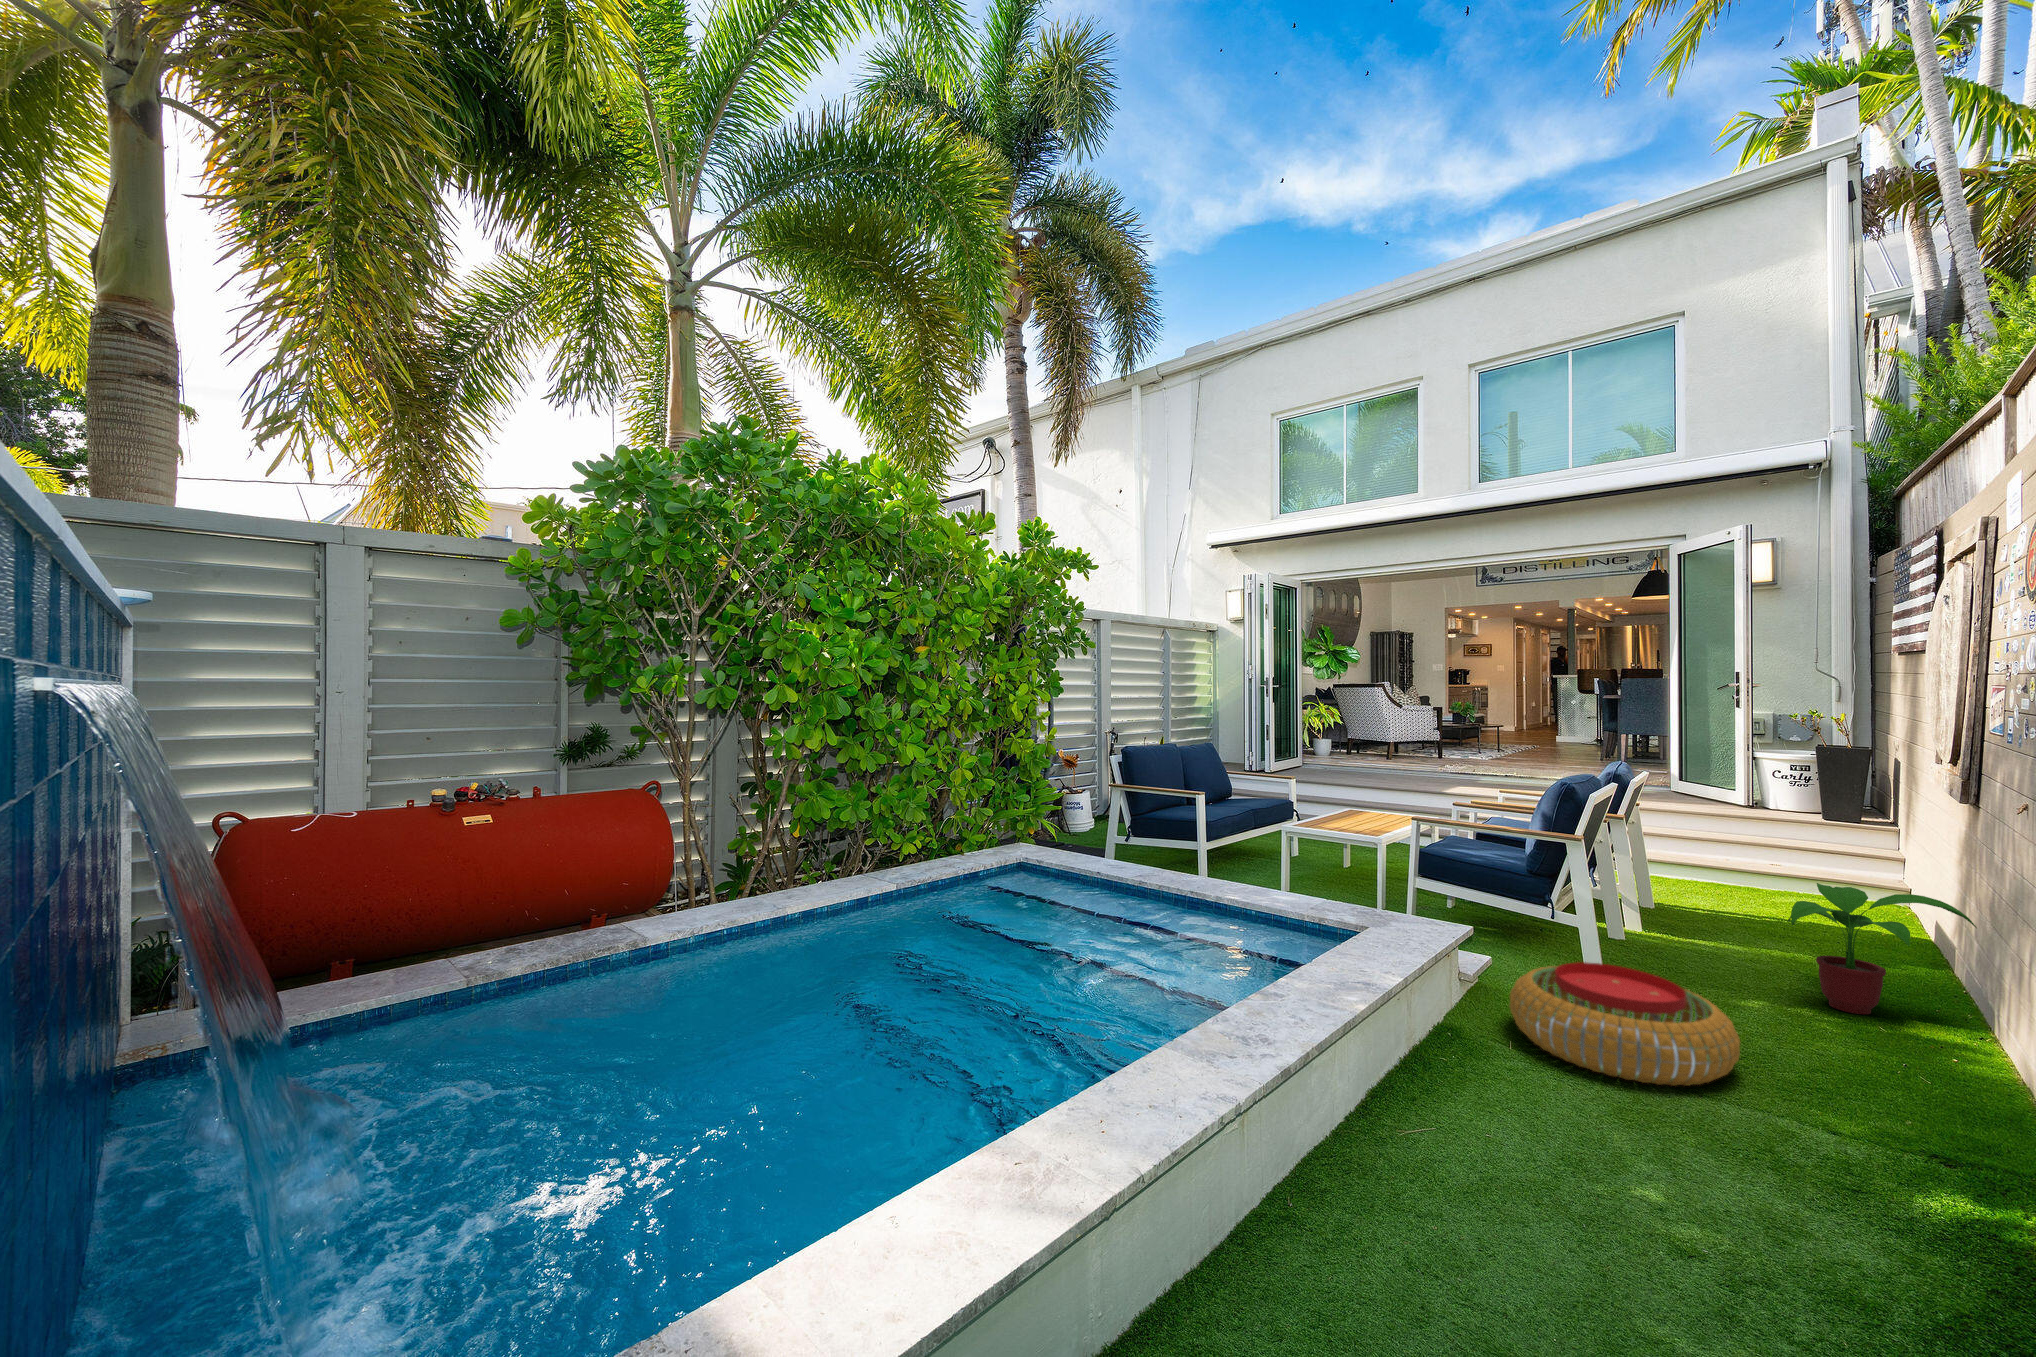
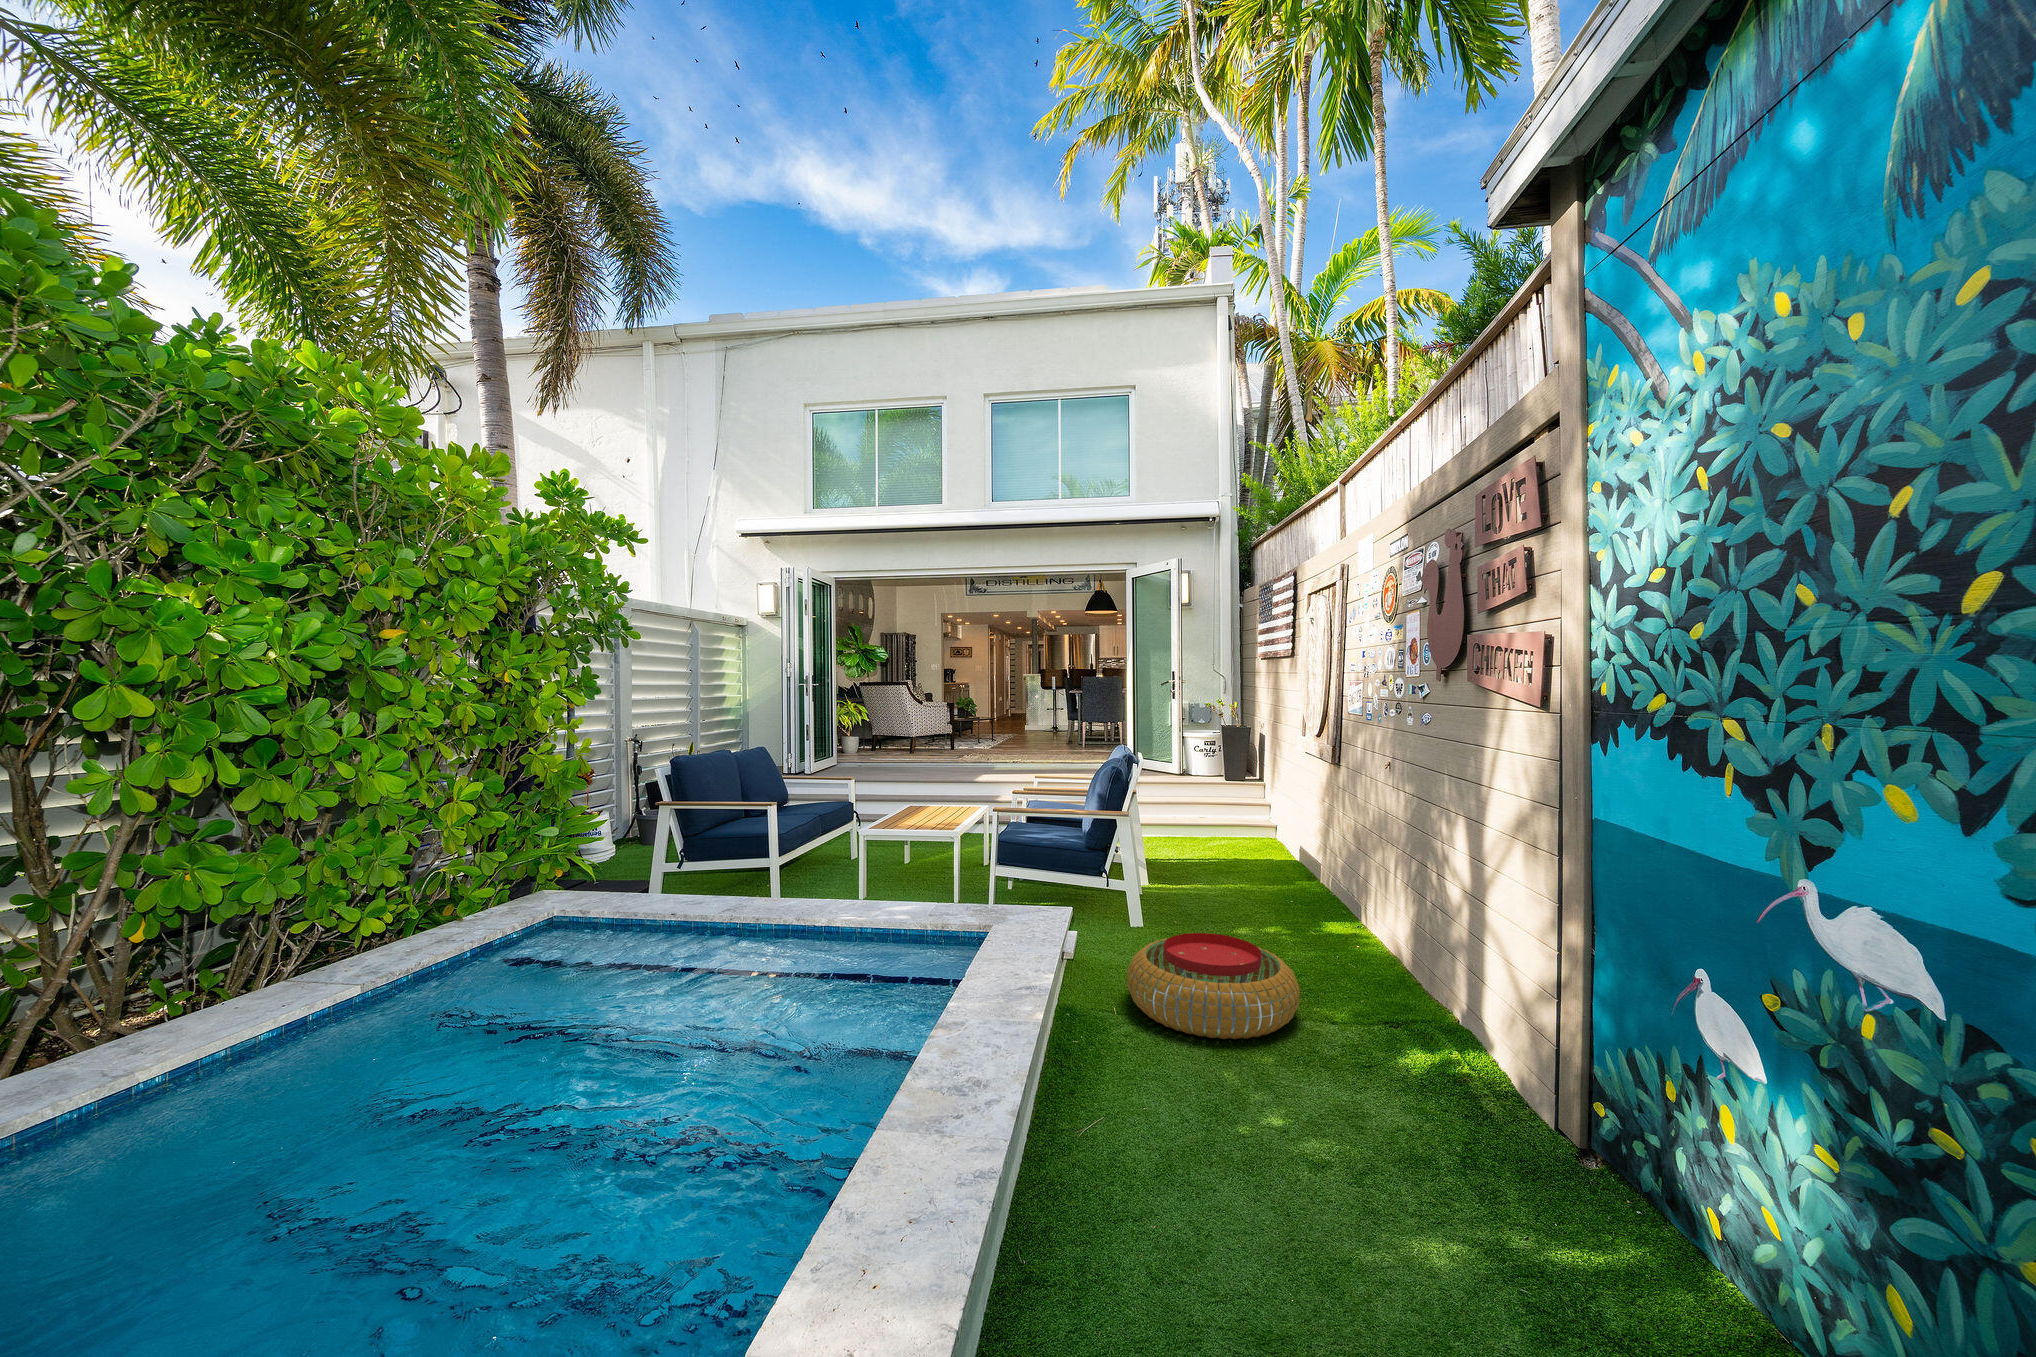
potted plant: present [1788,883,1977,1014] -> none [1277,837,1382,935]

